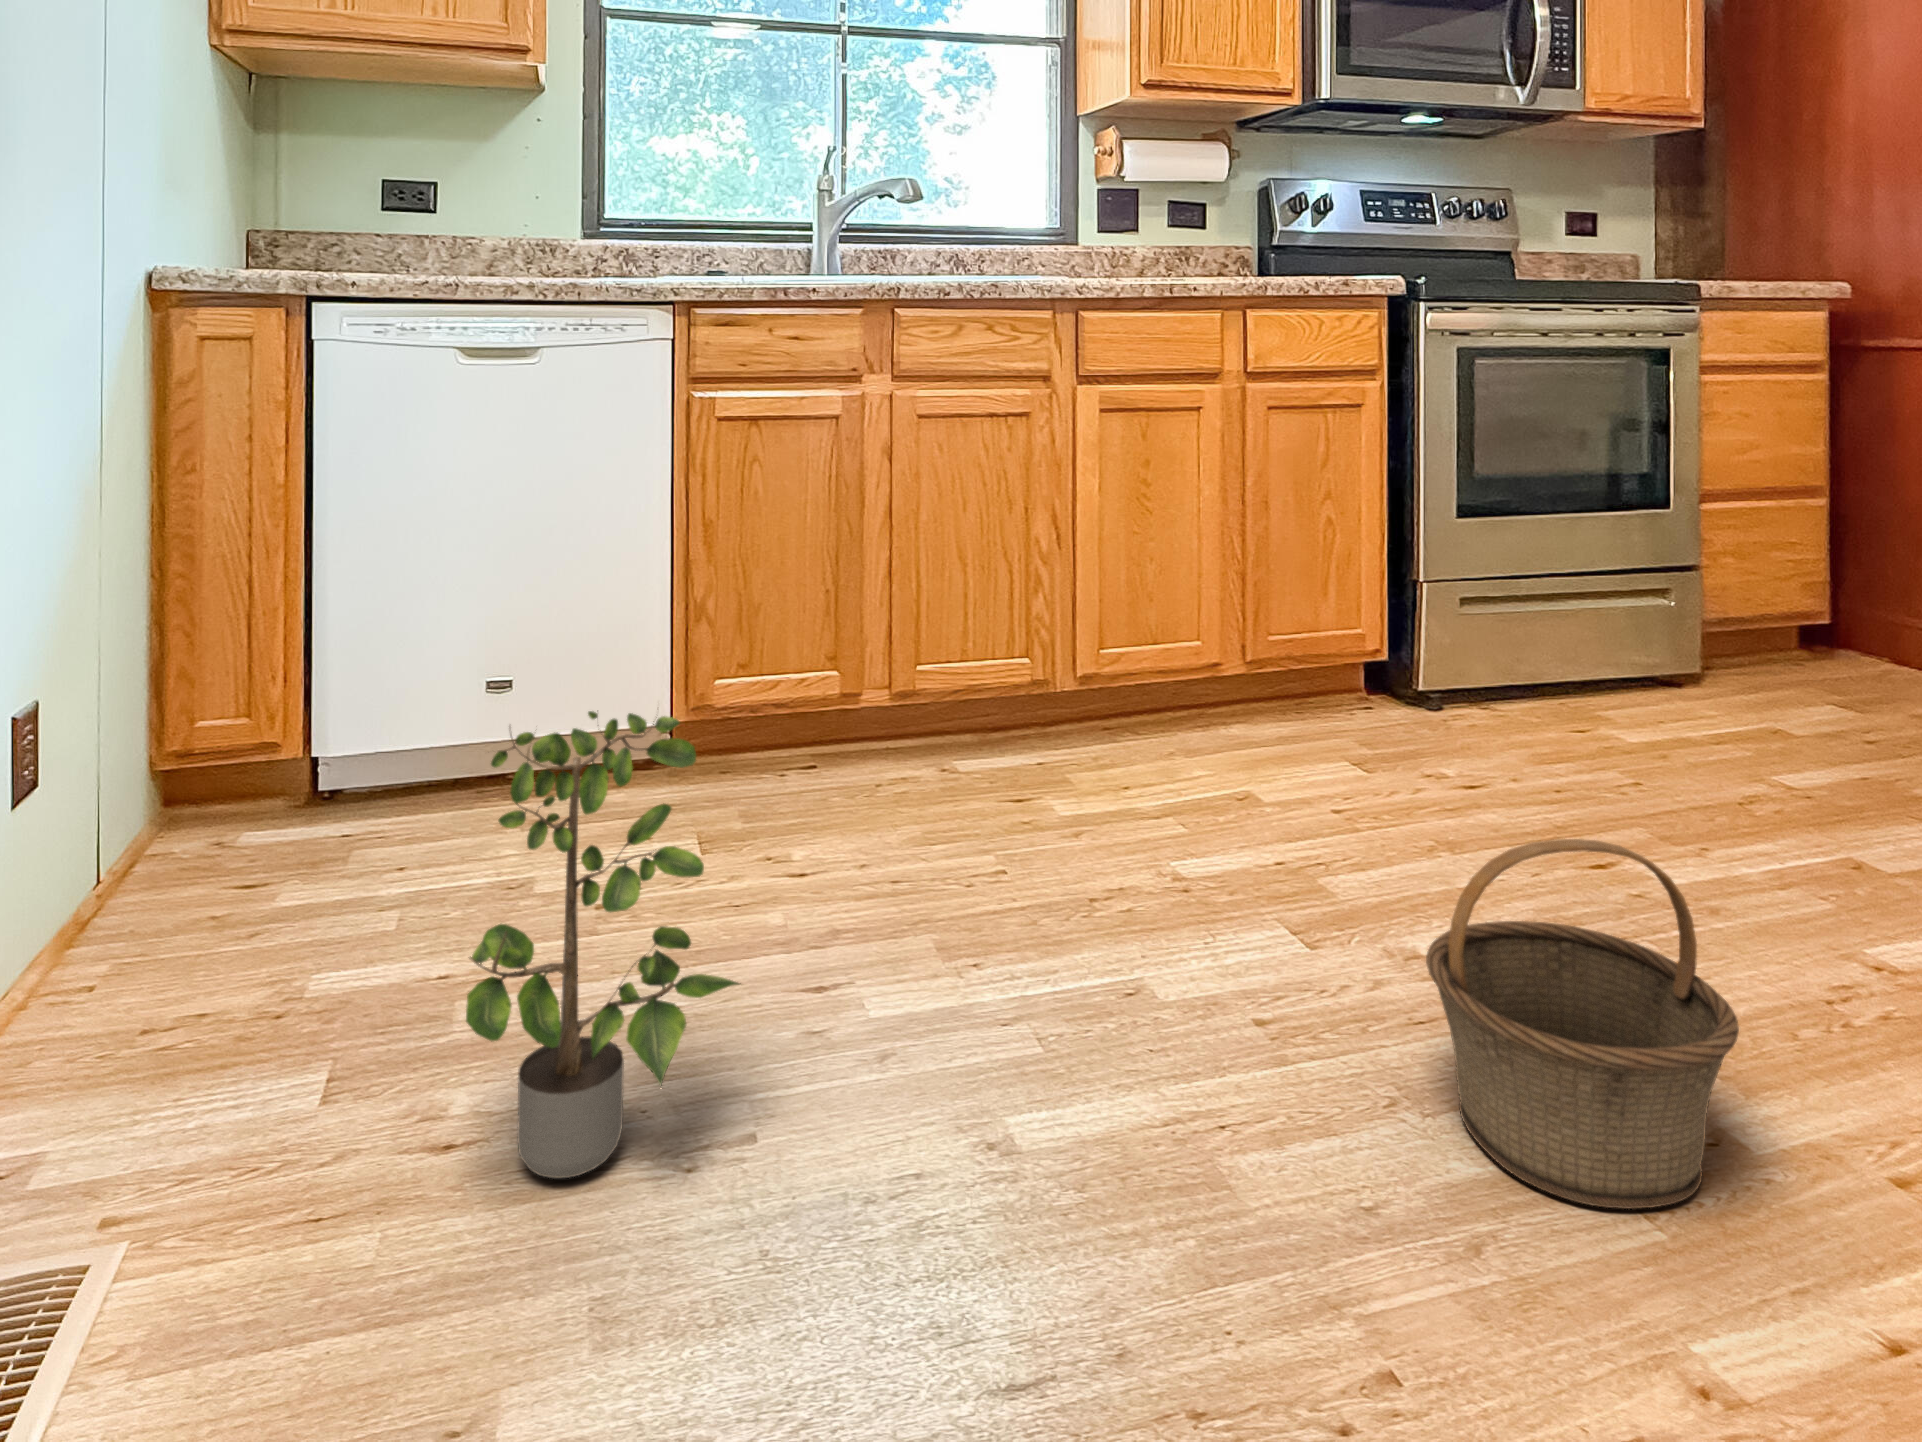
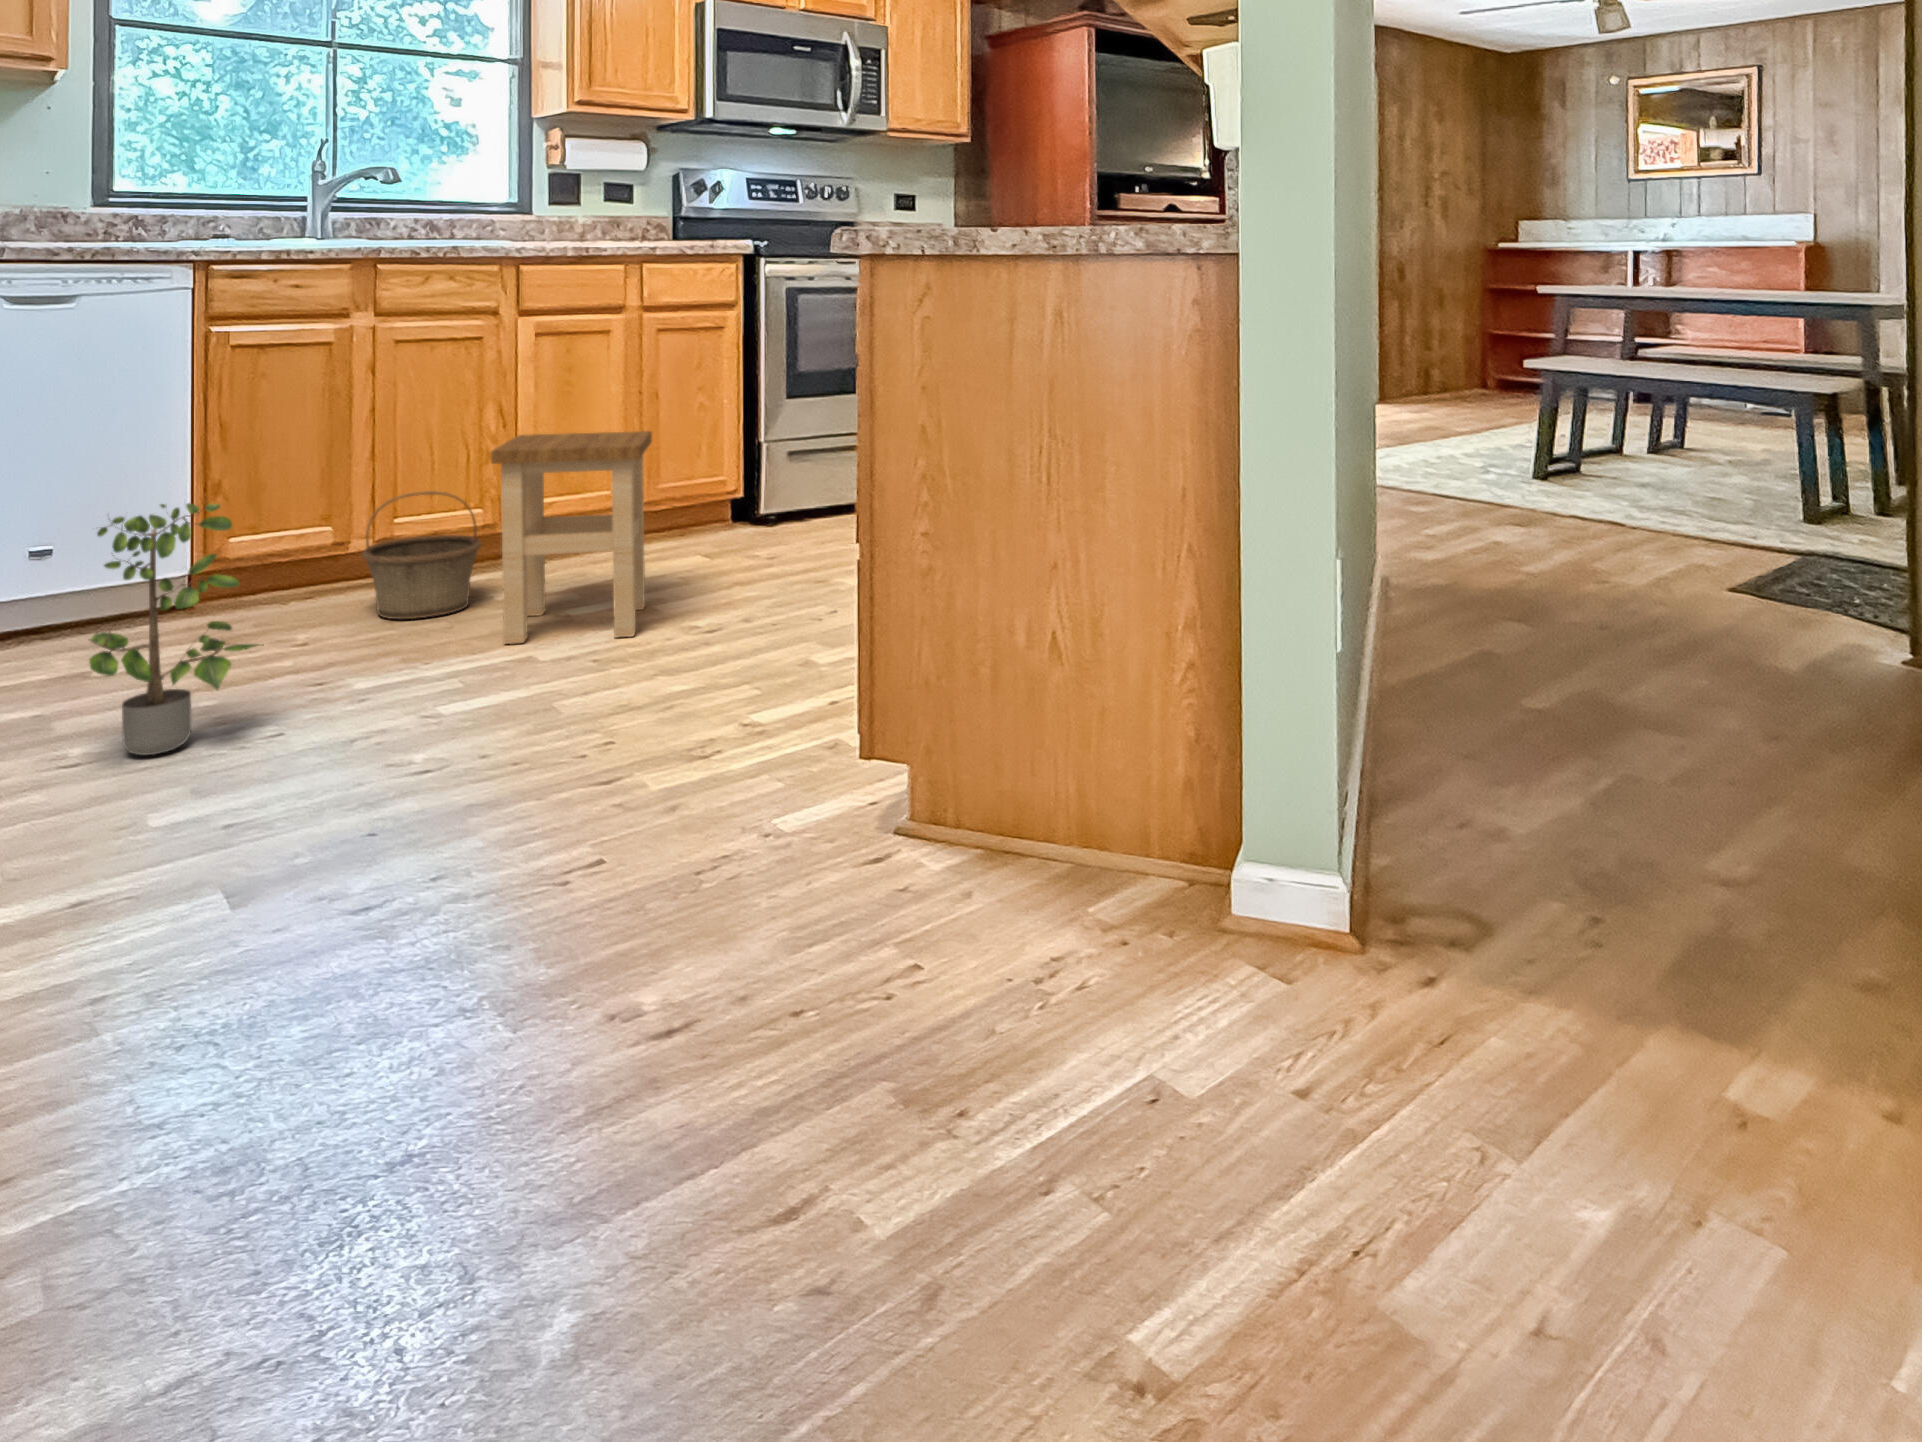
stool: none [1087,577,1346,984] -> present [491,431,652,644]
basket: present [1426,839,1739,1209] -> present [362,491,481,619]

